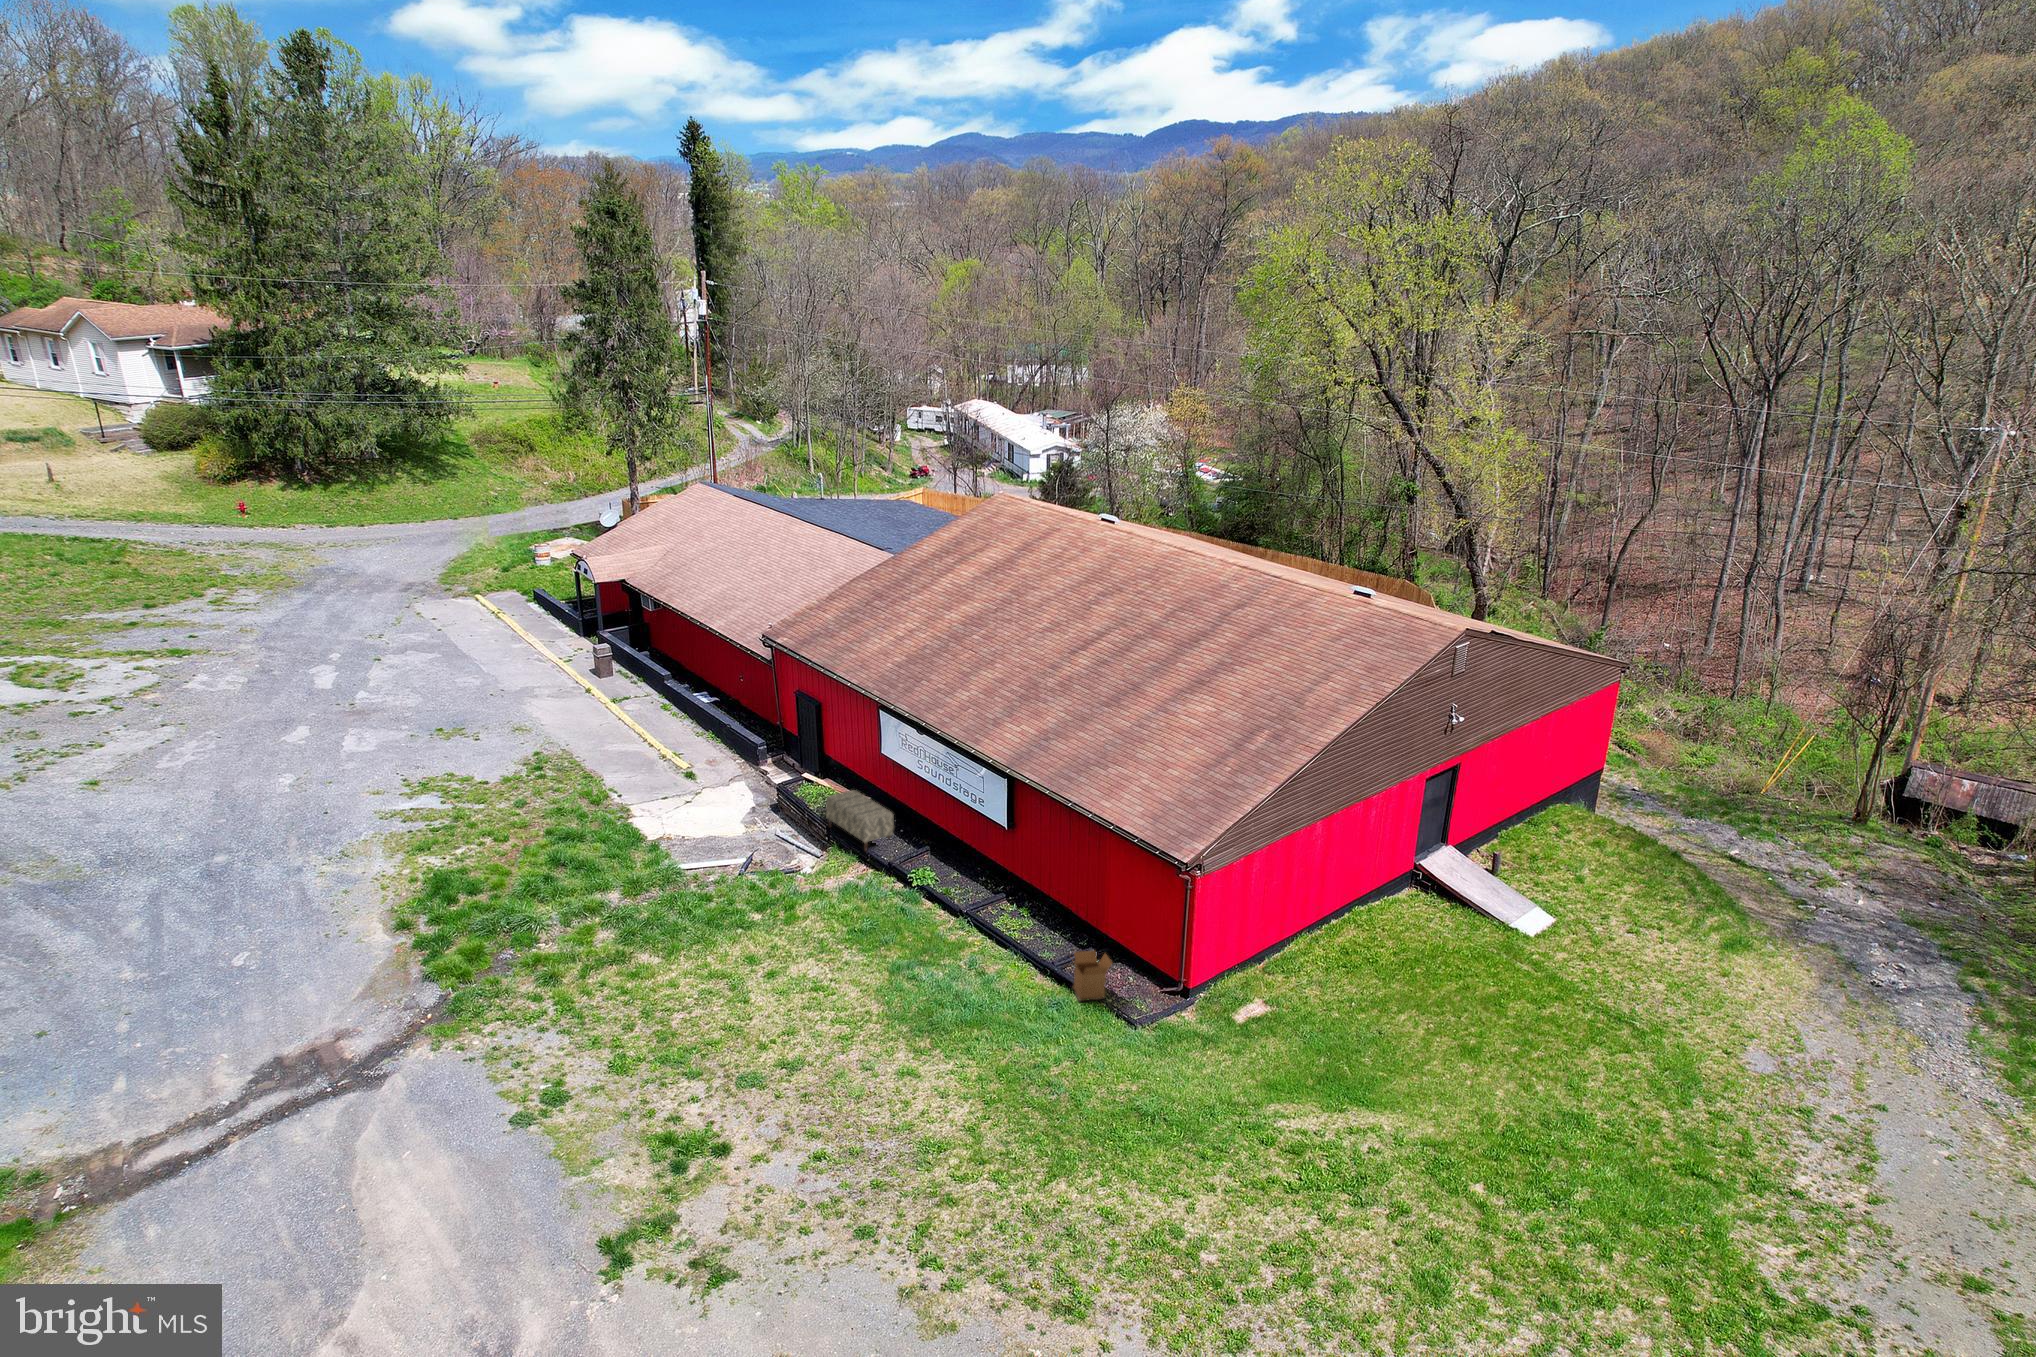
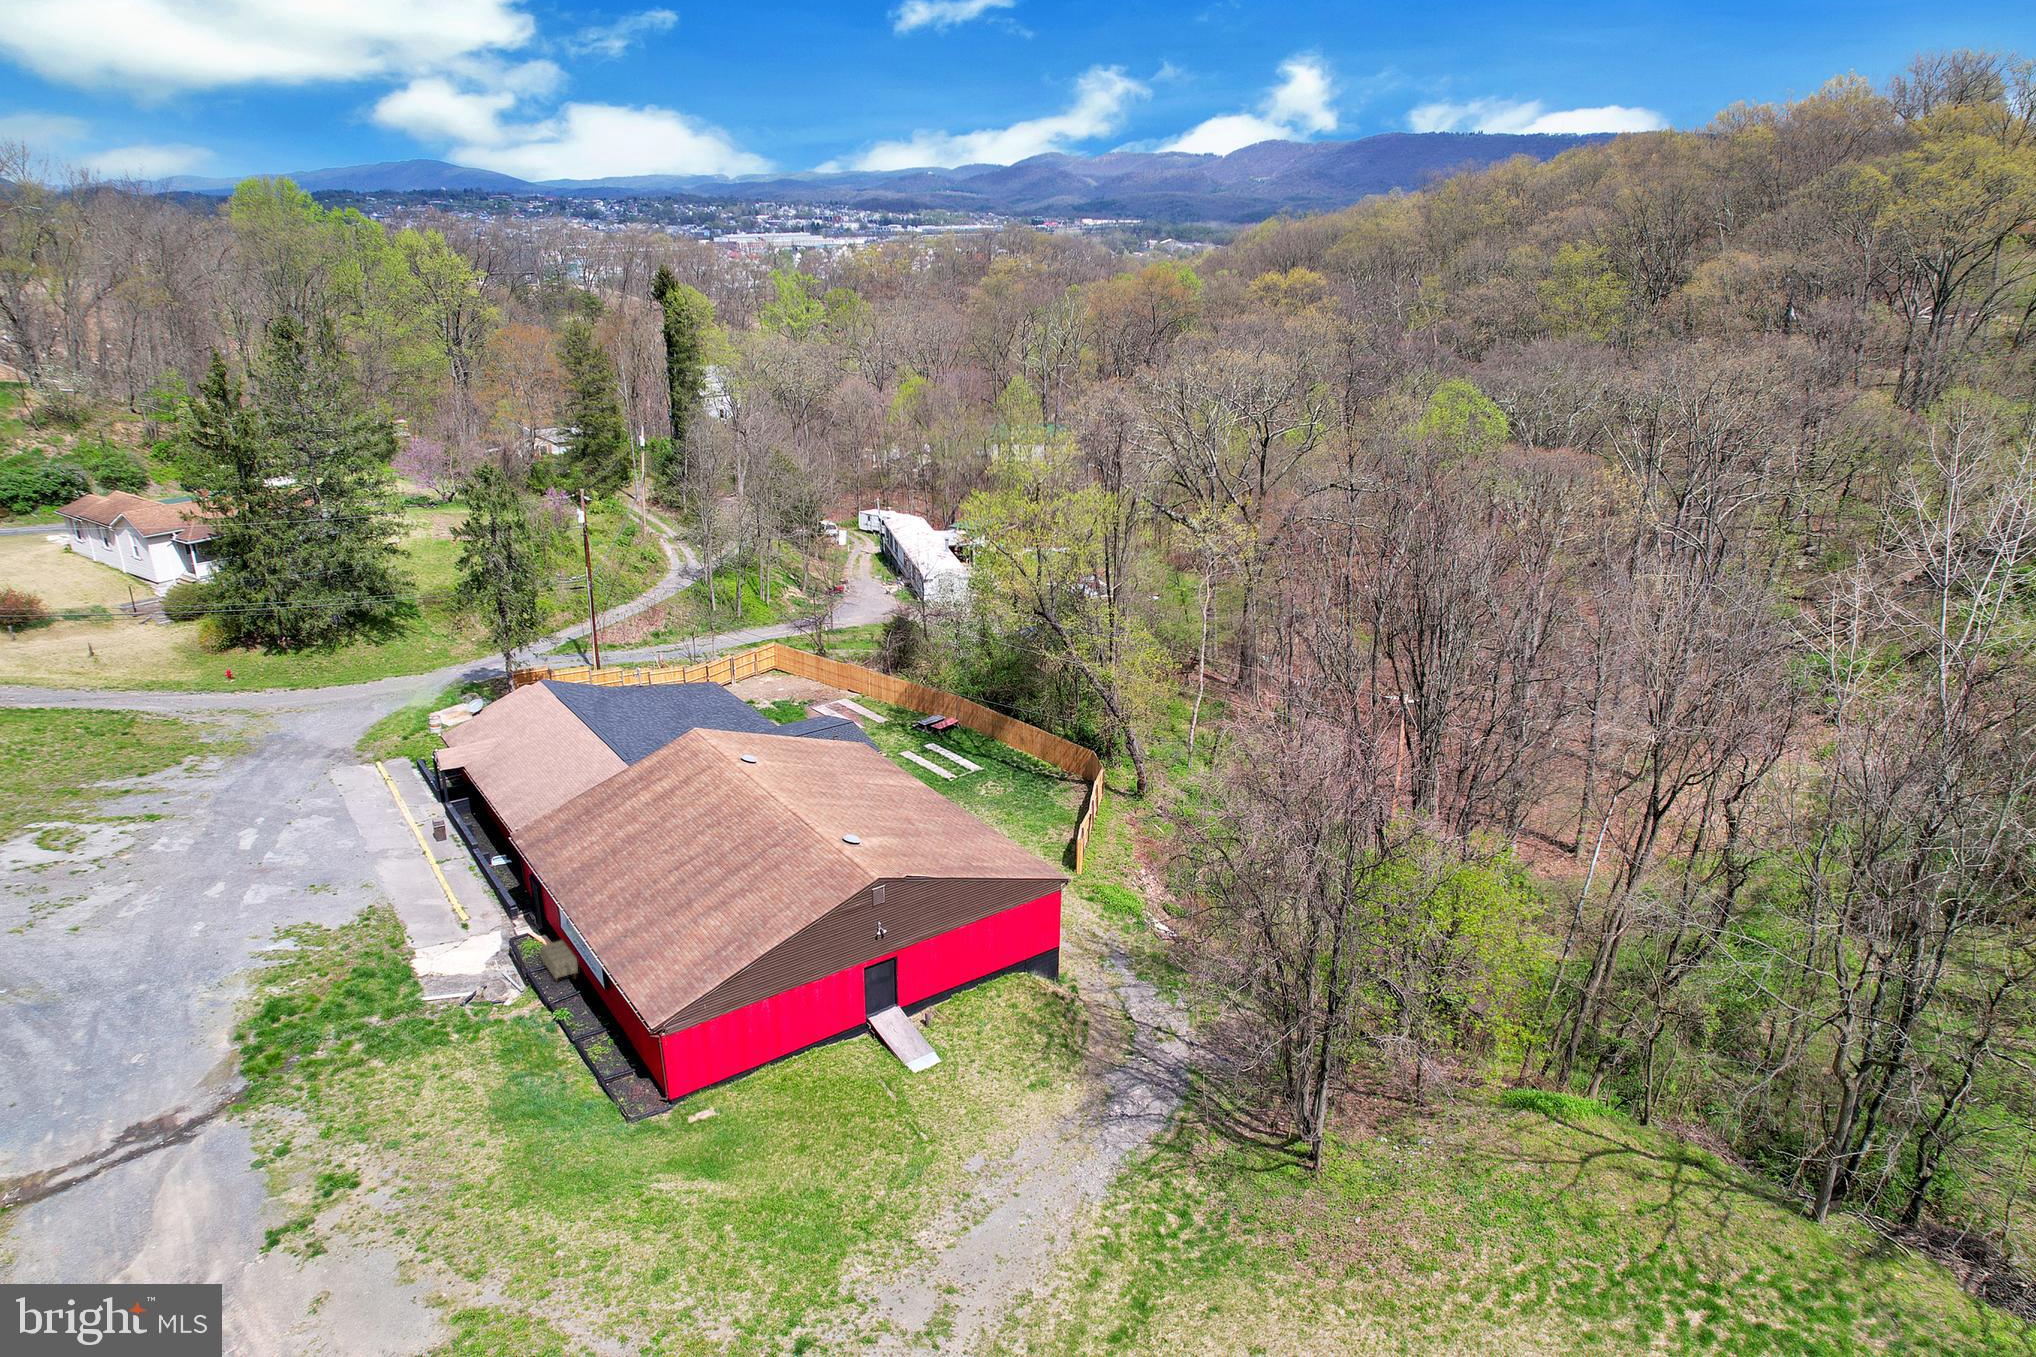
cardboard box: present [1071,951,1112,1001] -> none [625,1060,650,1091]

